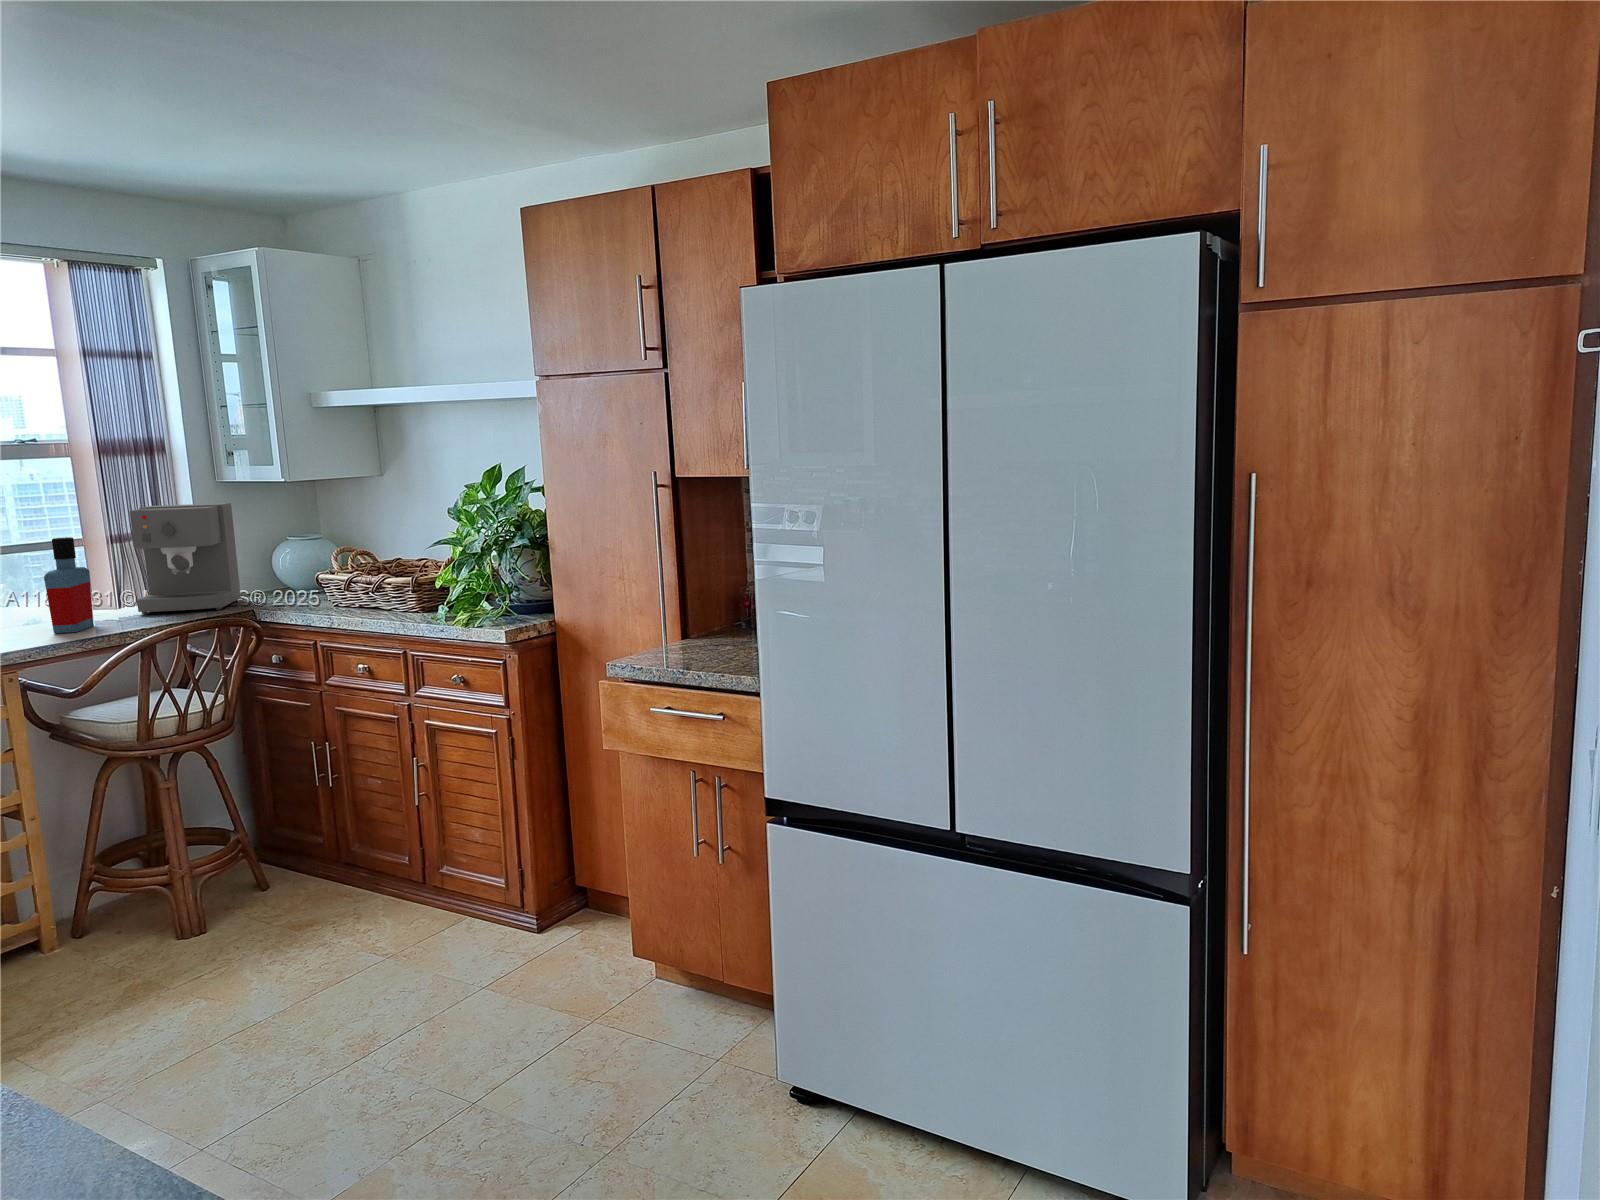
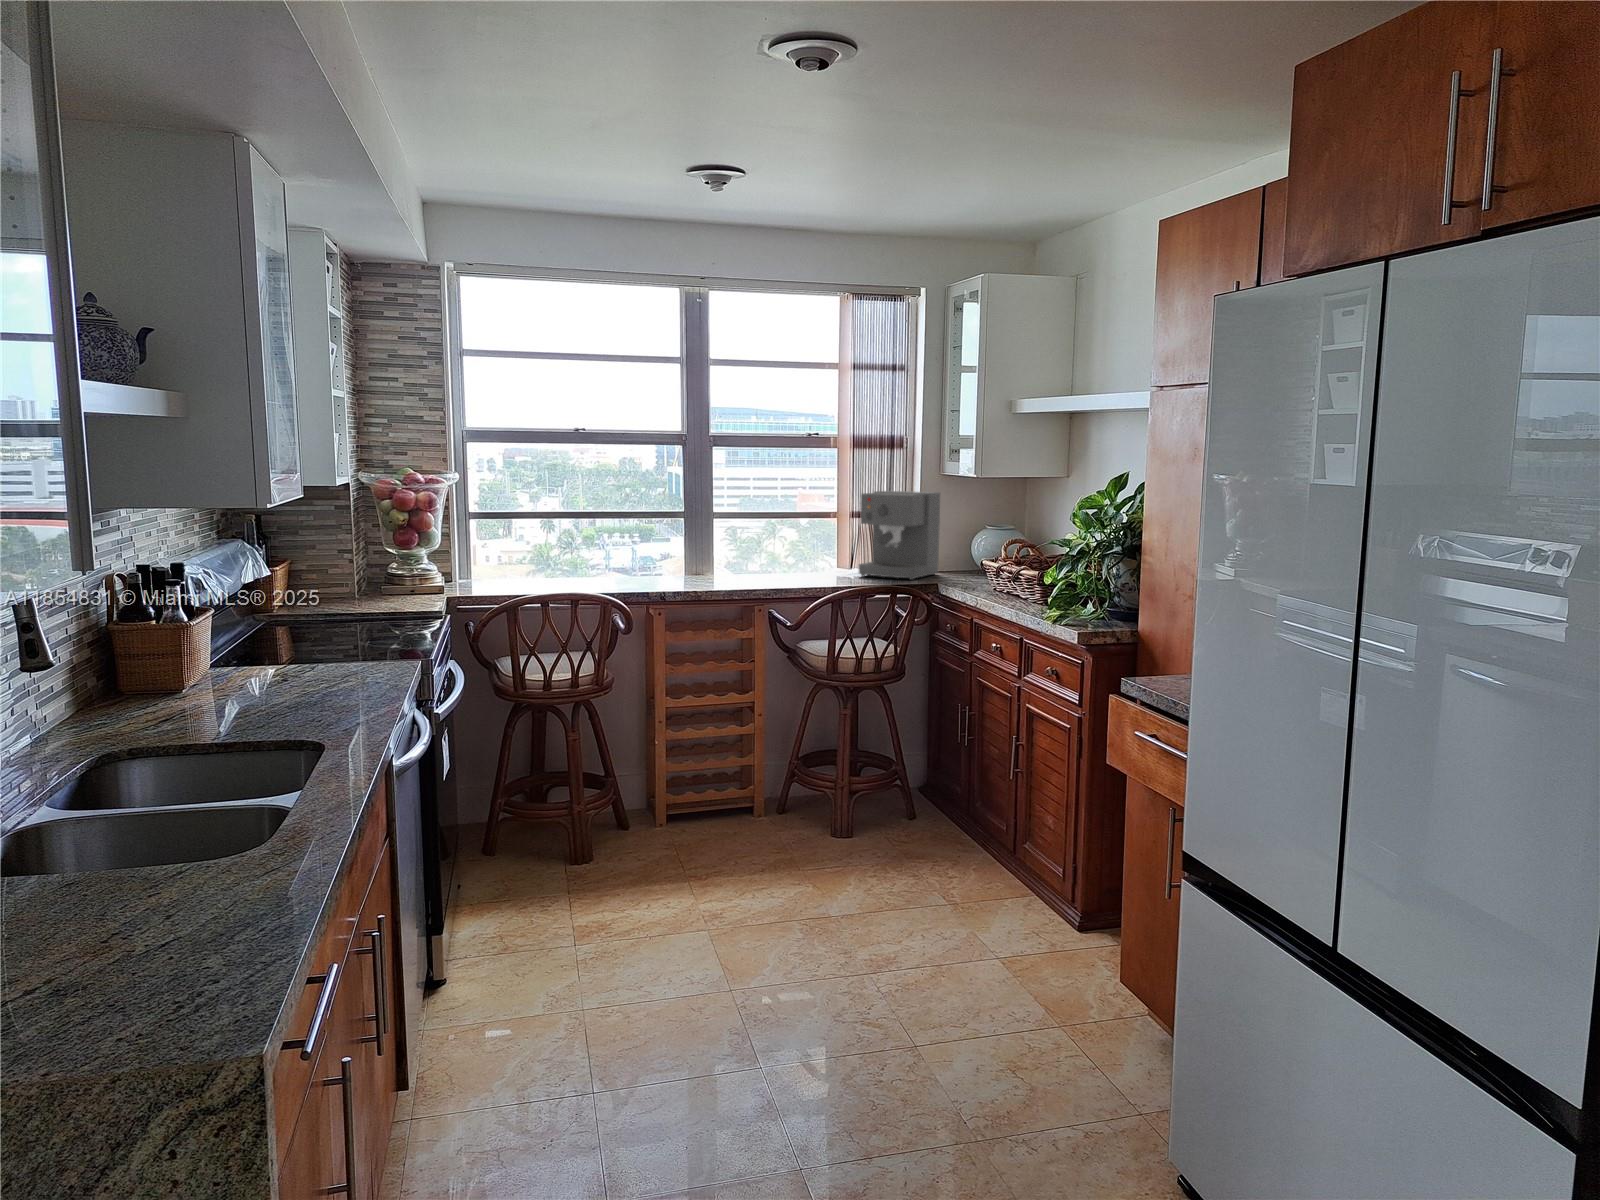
bottle: present [44,537,94,633] -> none [792,511,826,583]

